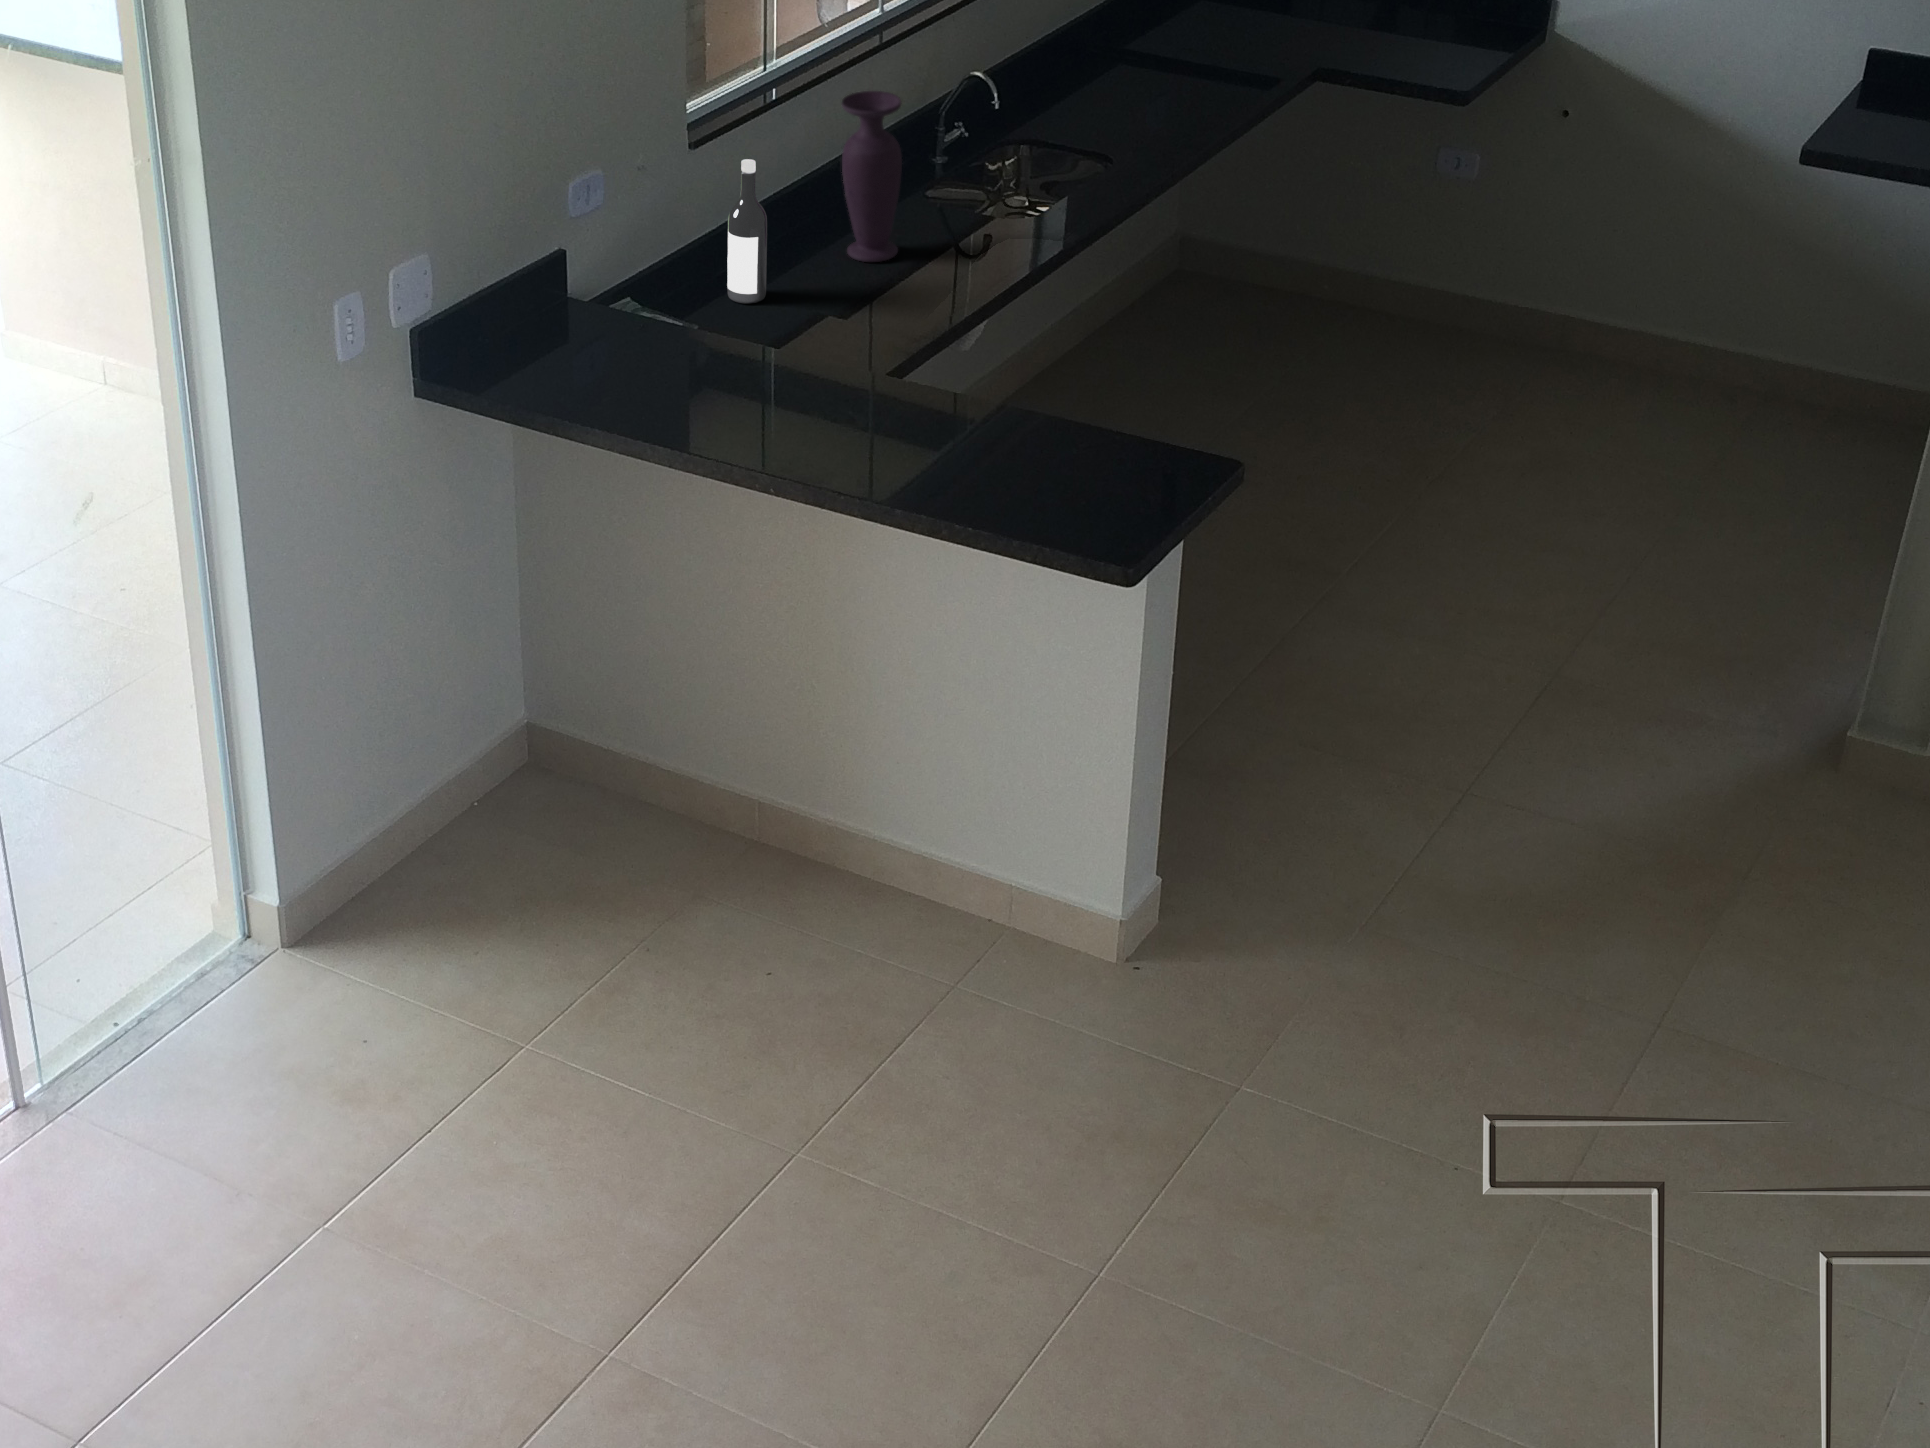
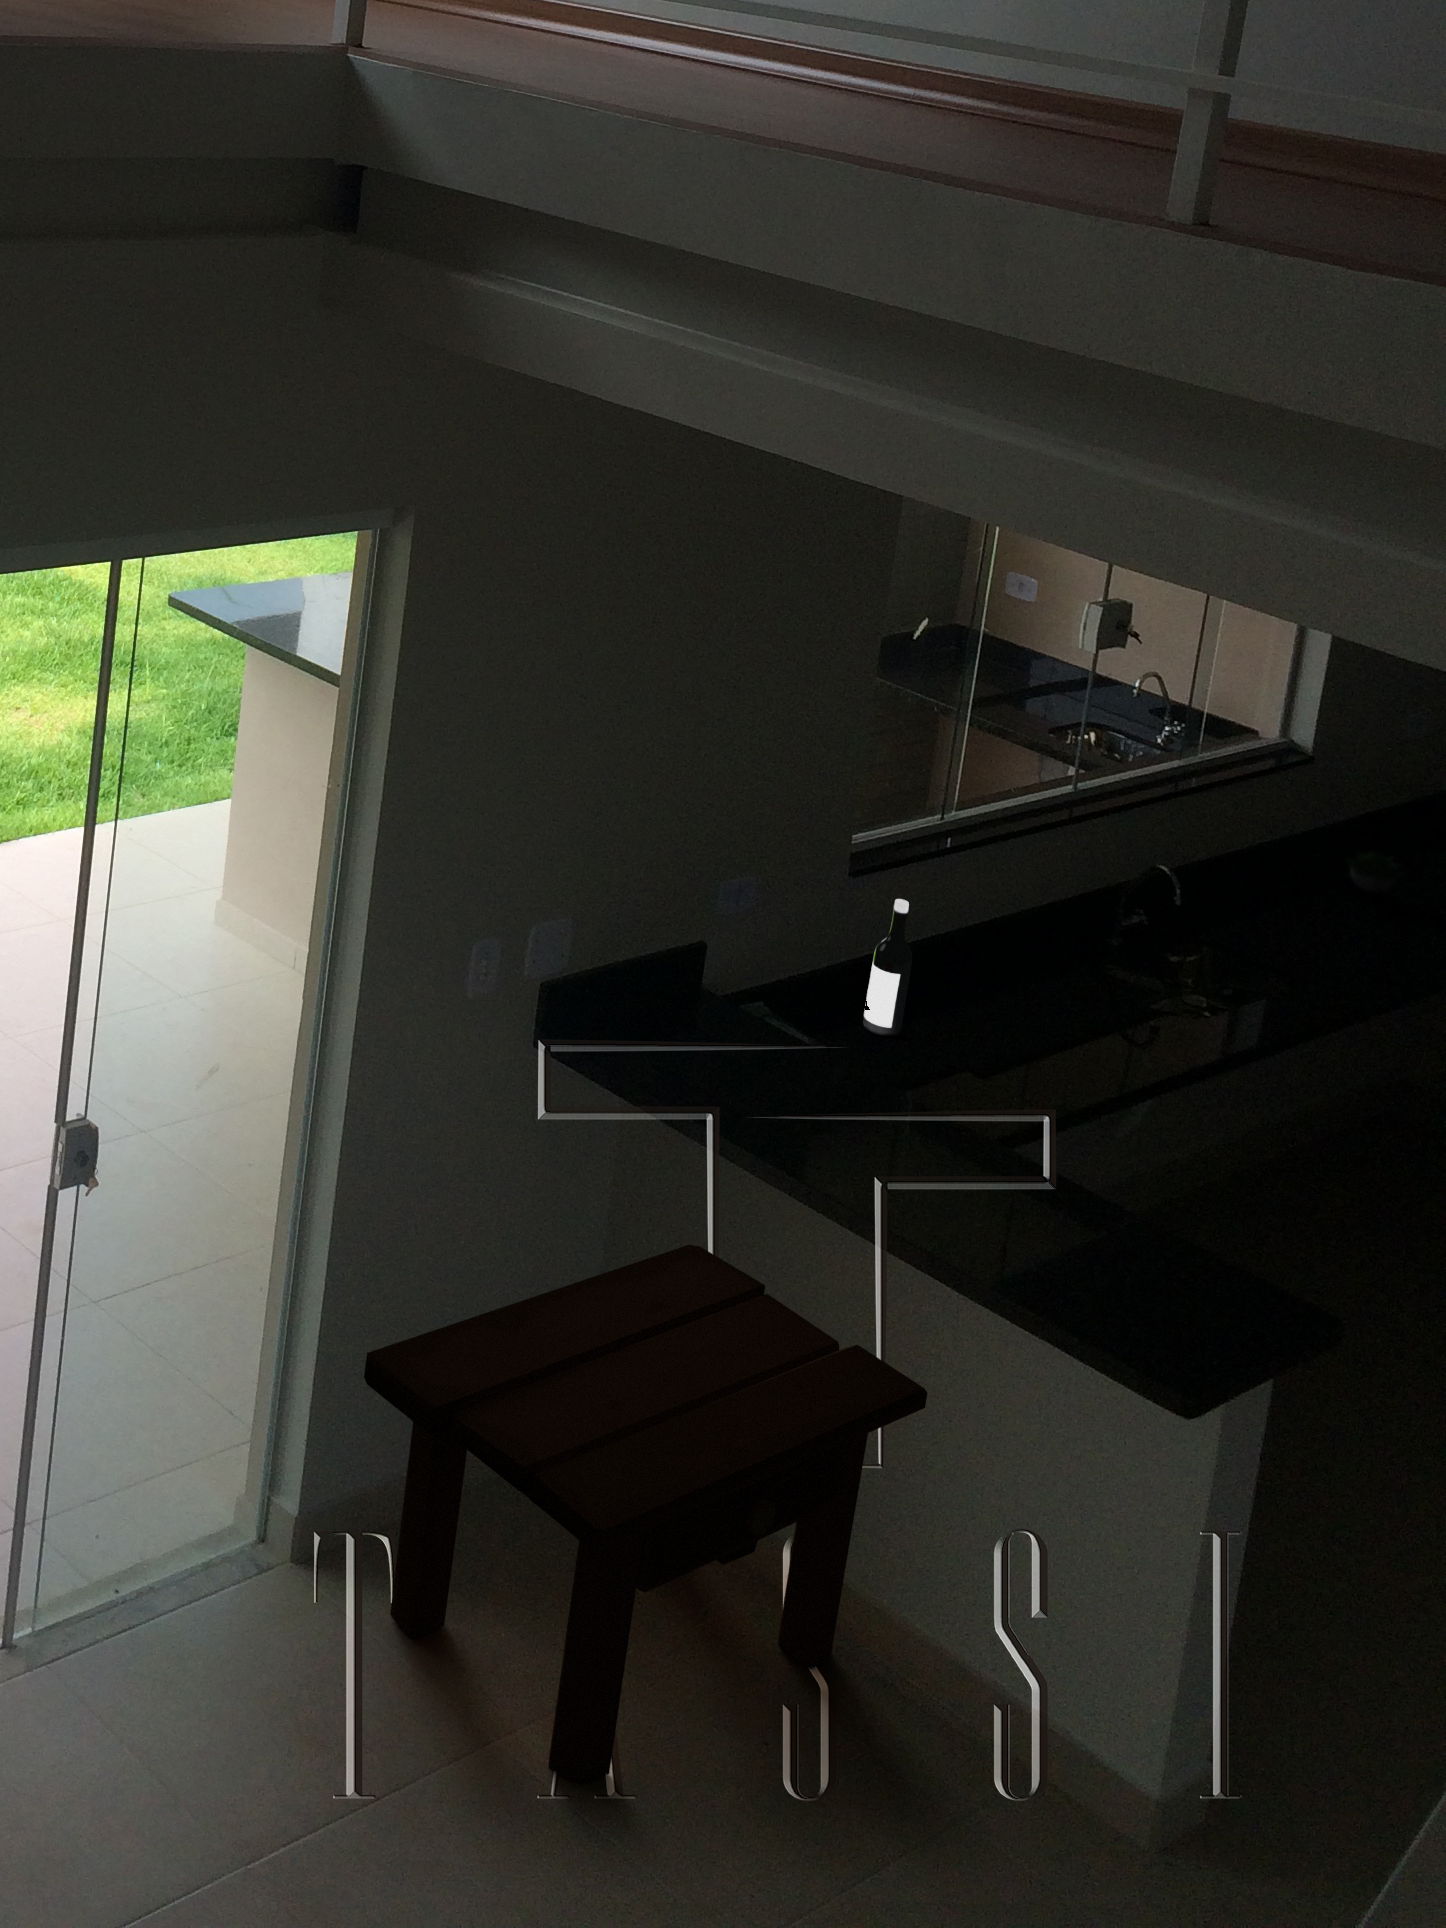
succulent plant: none [1138,18,1195,62] -> present [1346,851,1402,893]
vase: present [842,91,902,262] -> none [992,859,1065,1025]
side table: none [318,551,864,1061] -> present [364,1245,927,1782]

